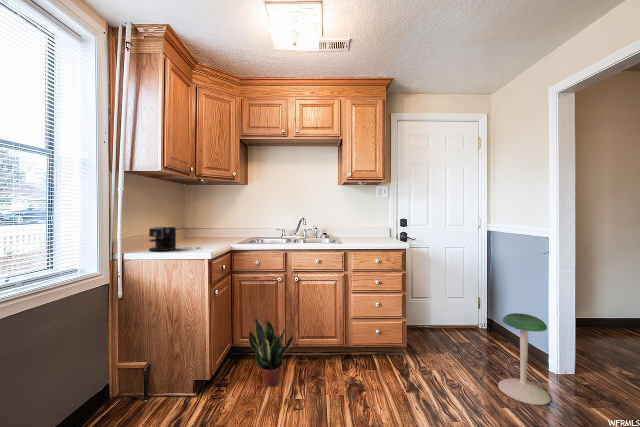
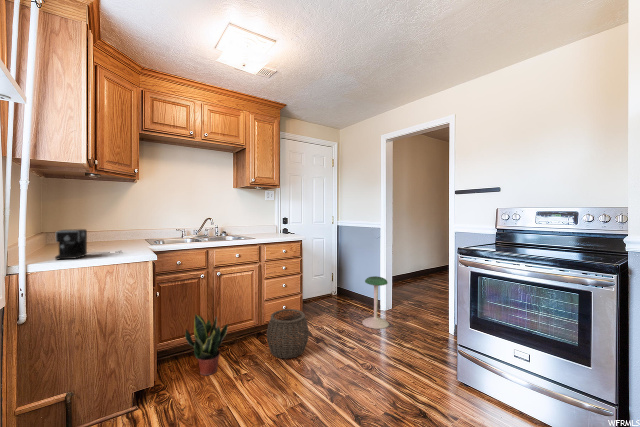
woven basket: none [335,334,390,401] -> present [267,309,309,359]

